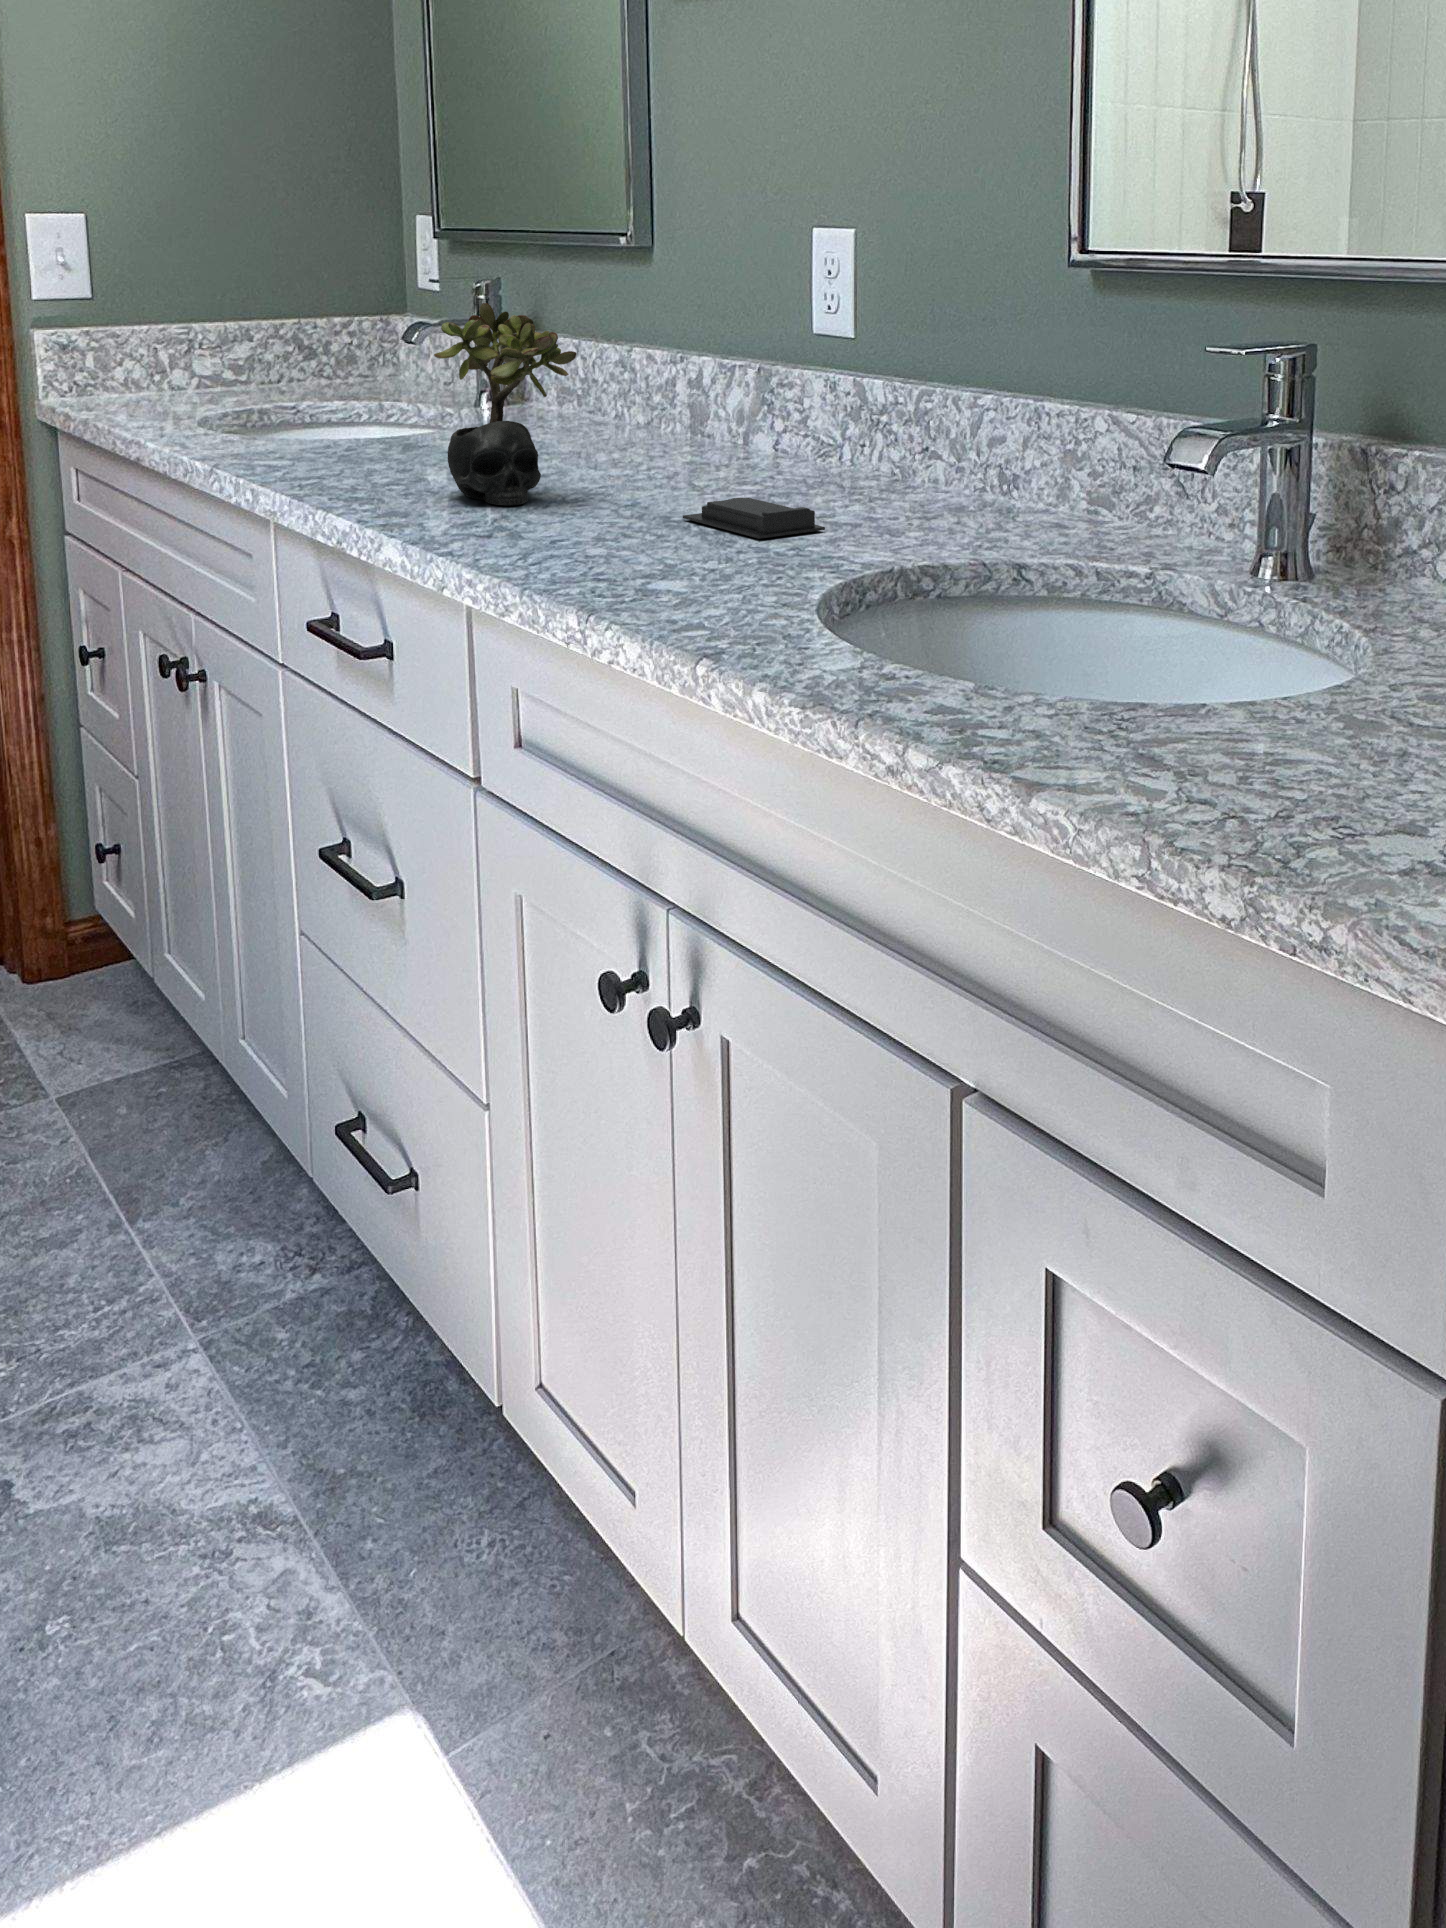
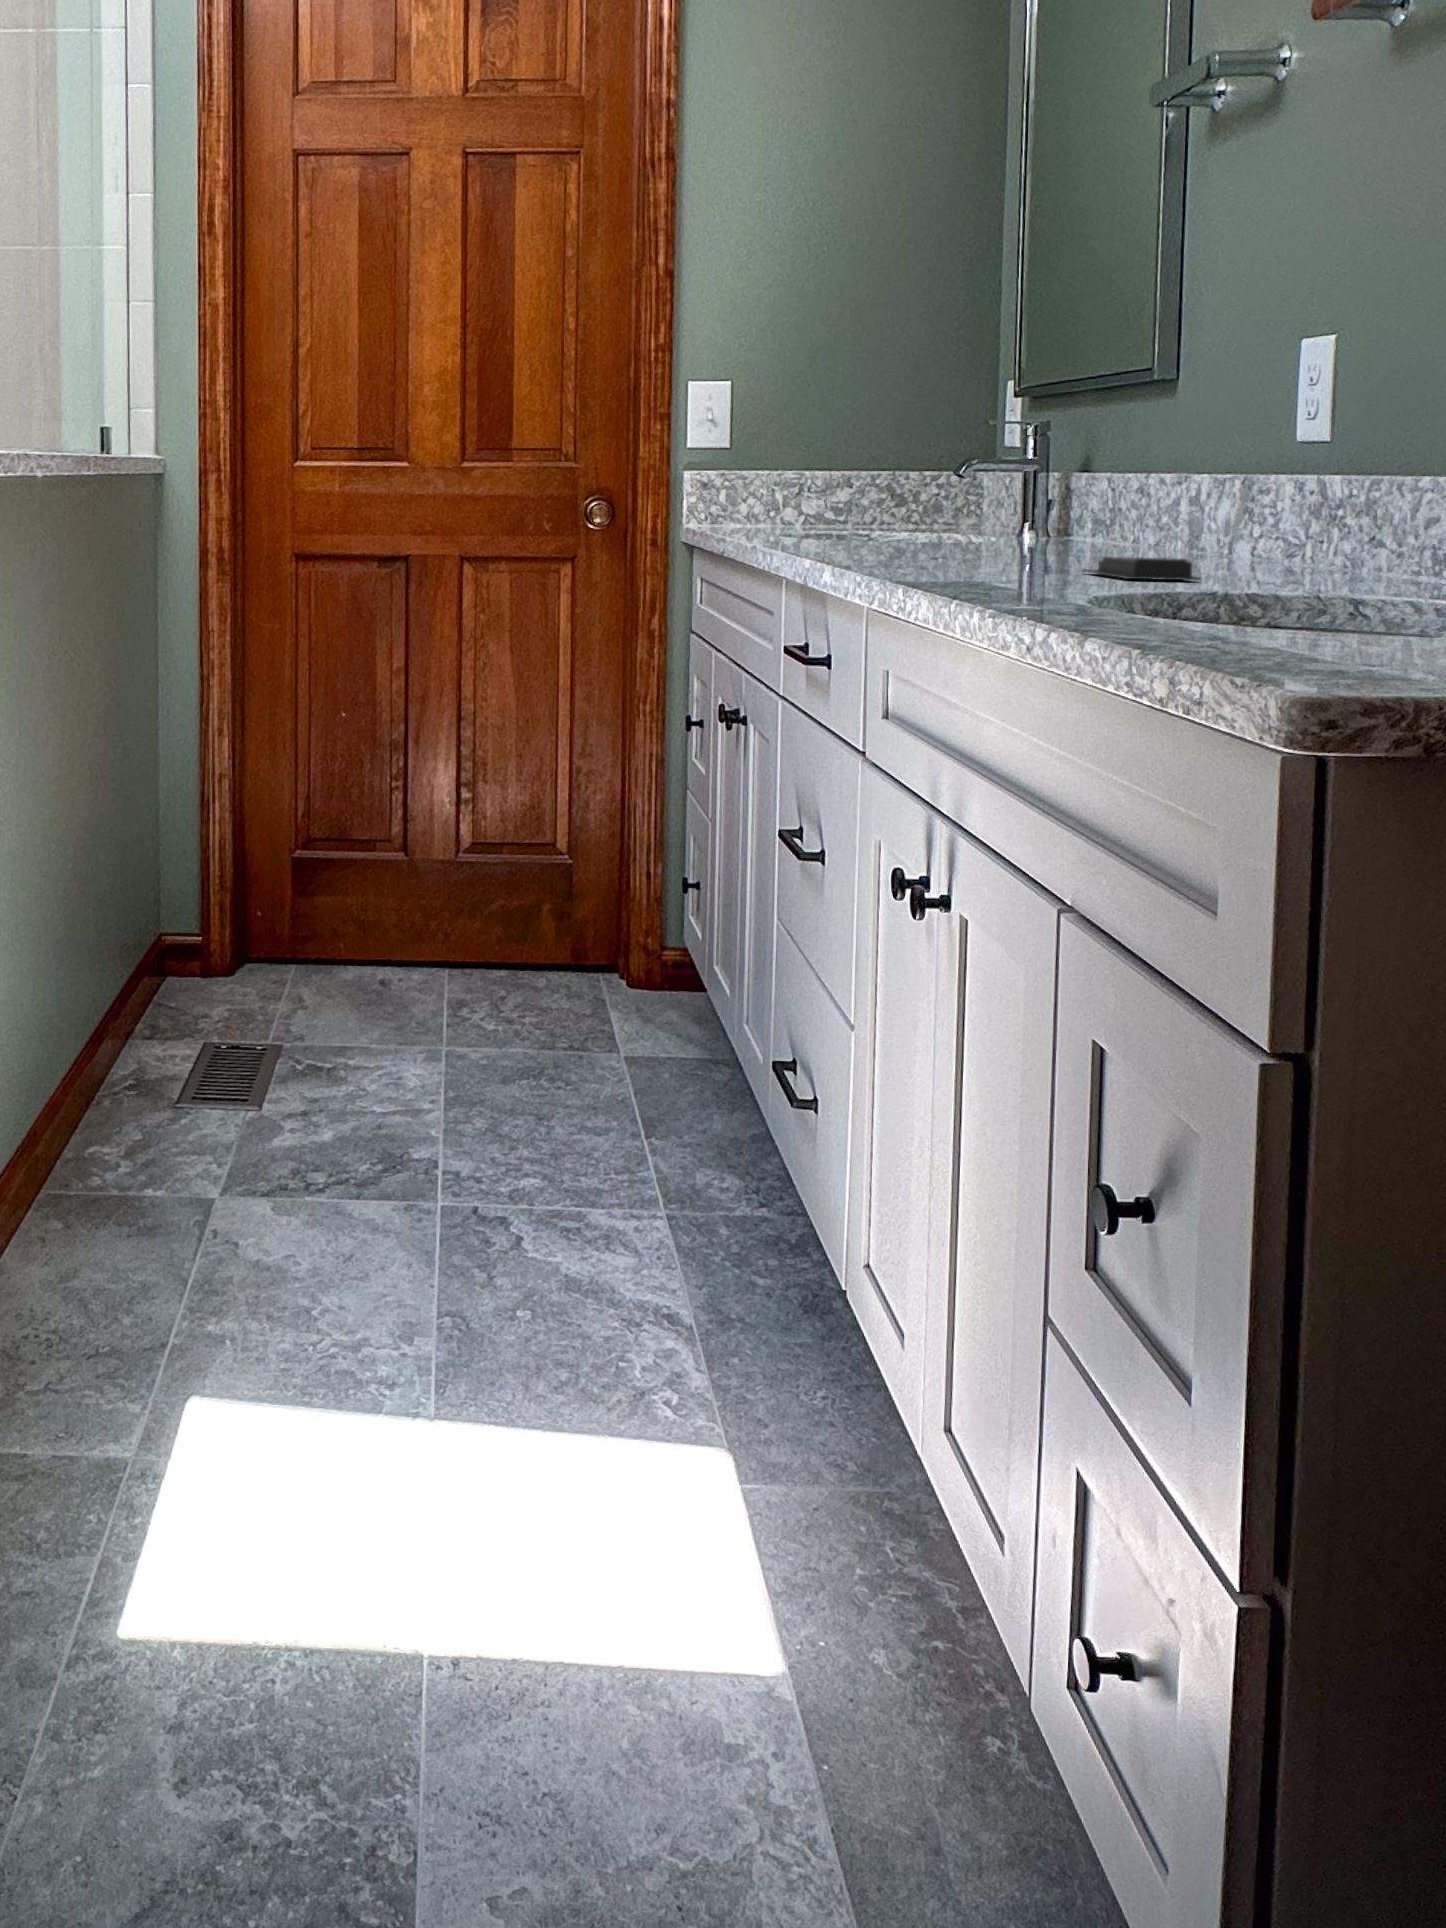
succulent plant: present [434,303,577,505] -> none [899,401,1020,562]

